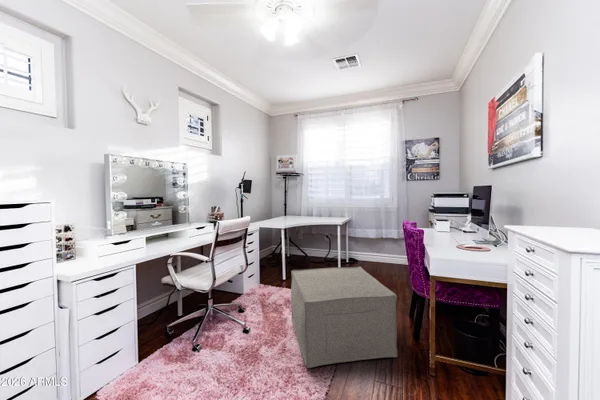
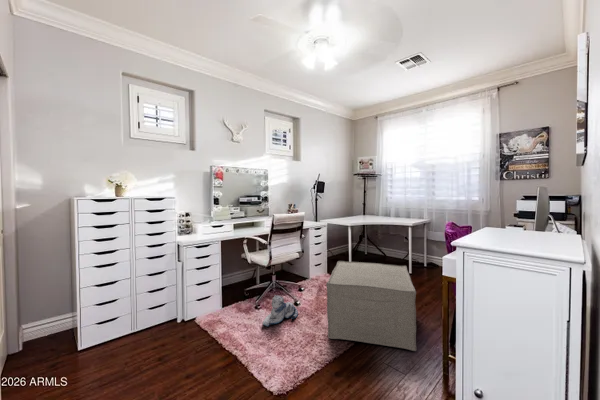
plush toy: none [215,327,255,375] -> present [263,295,298,326]

